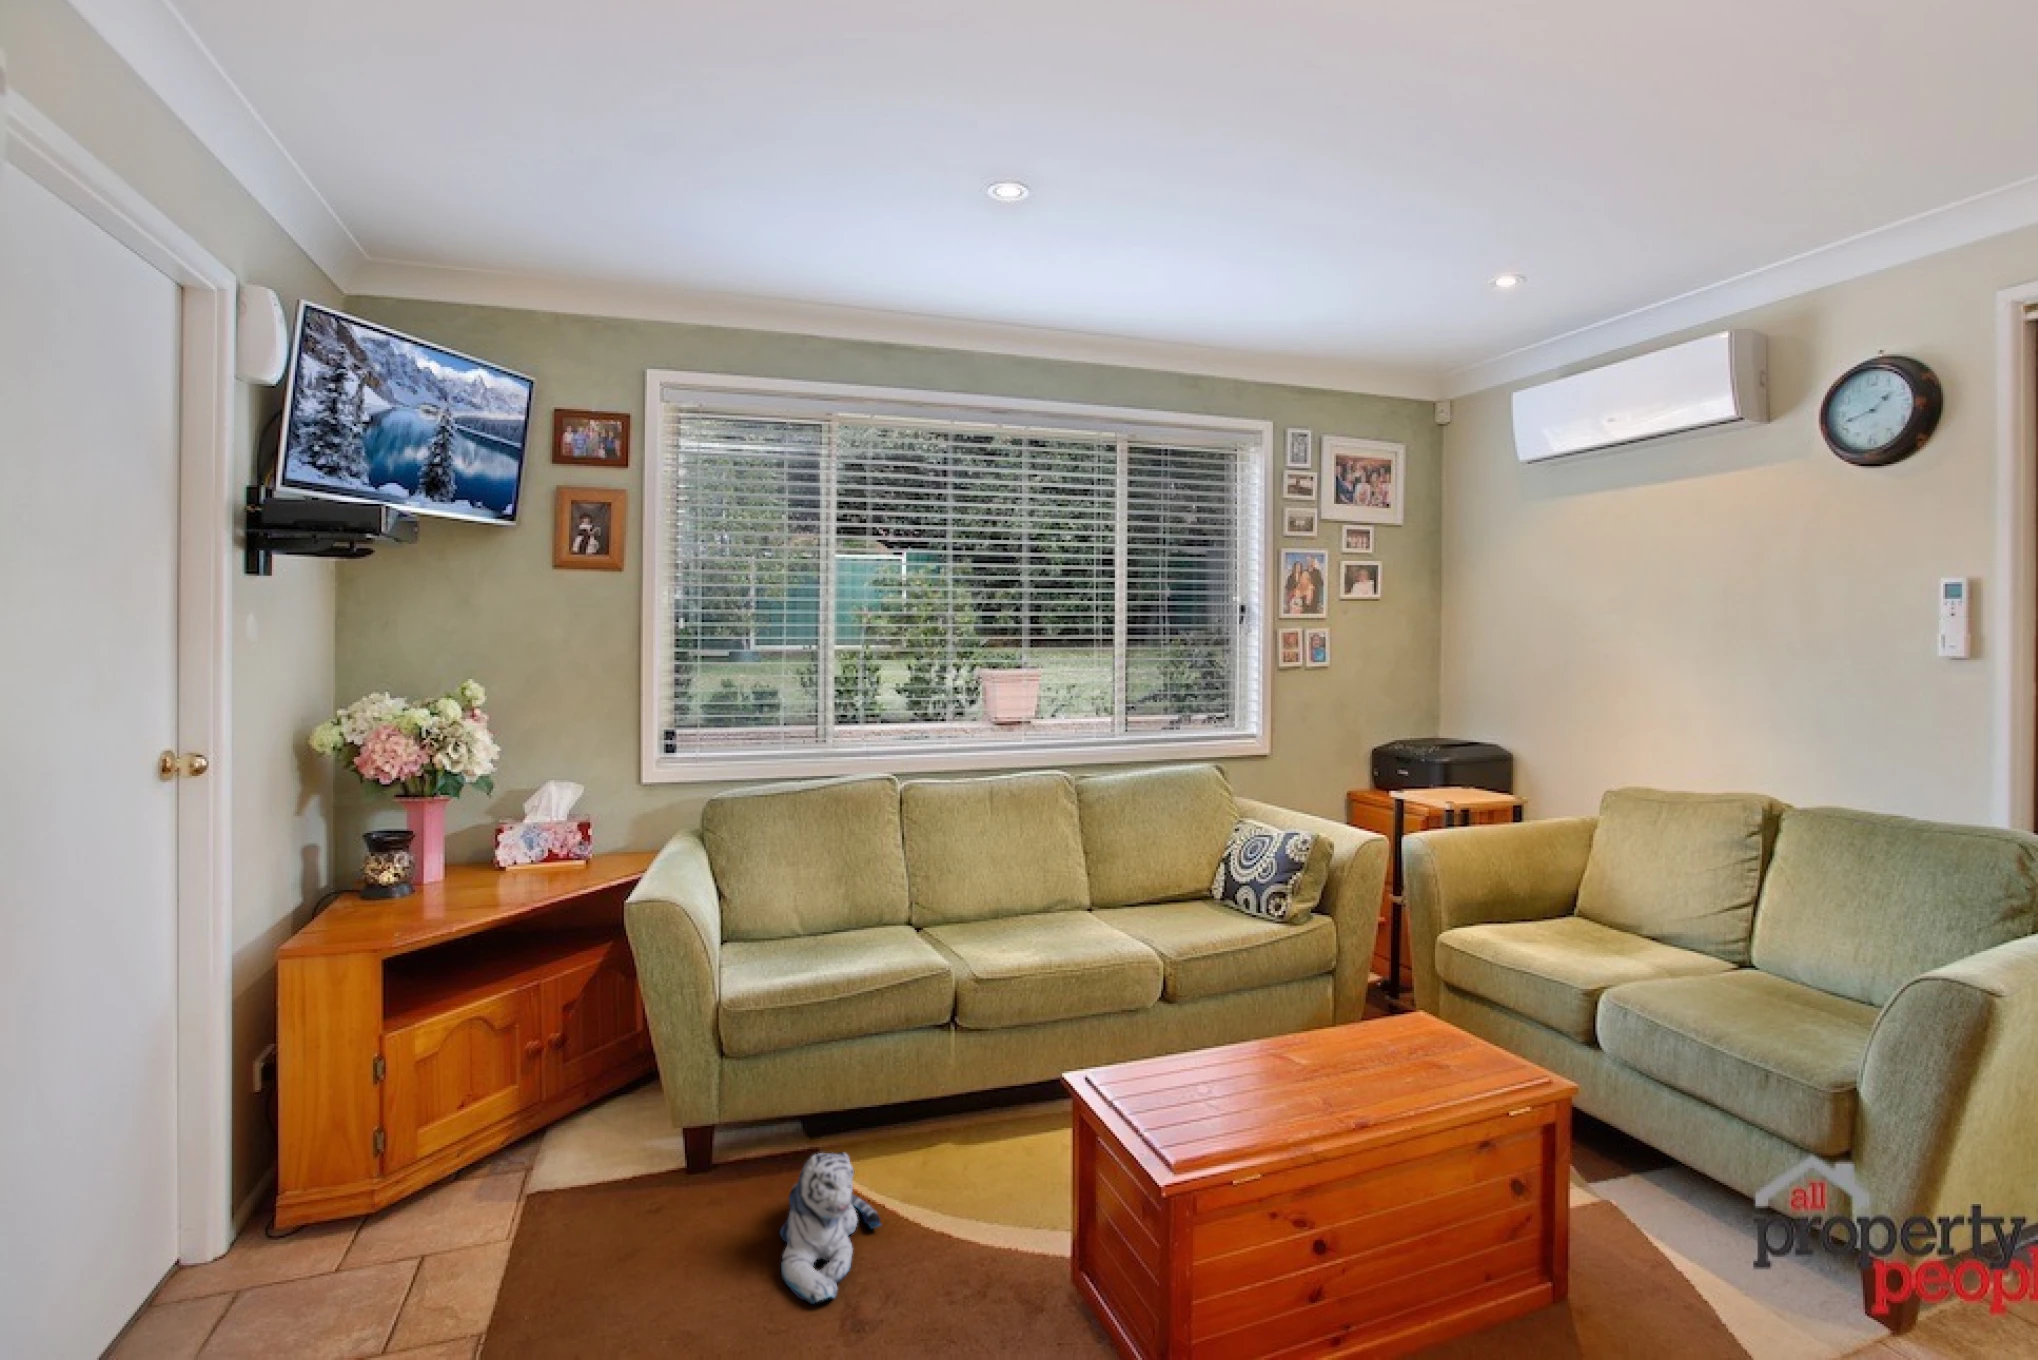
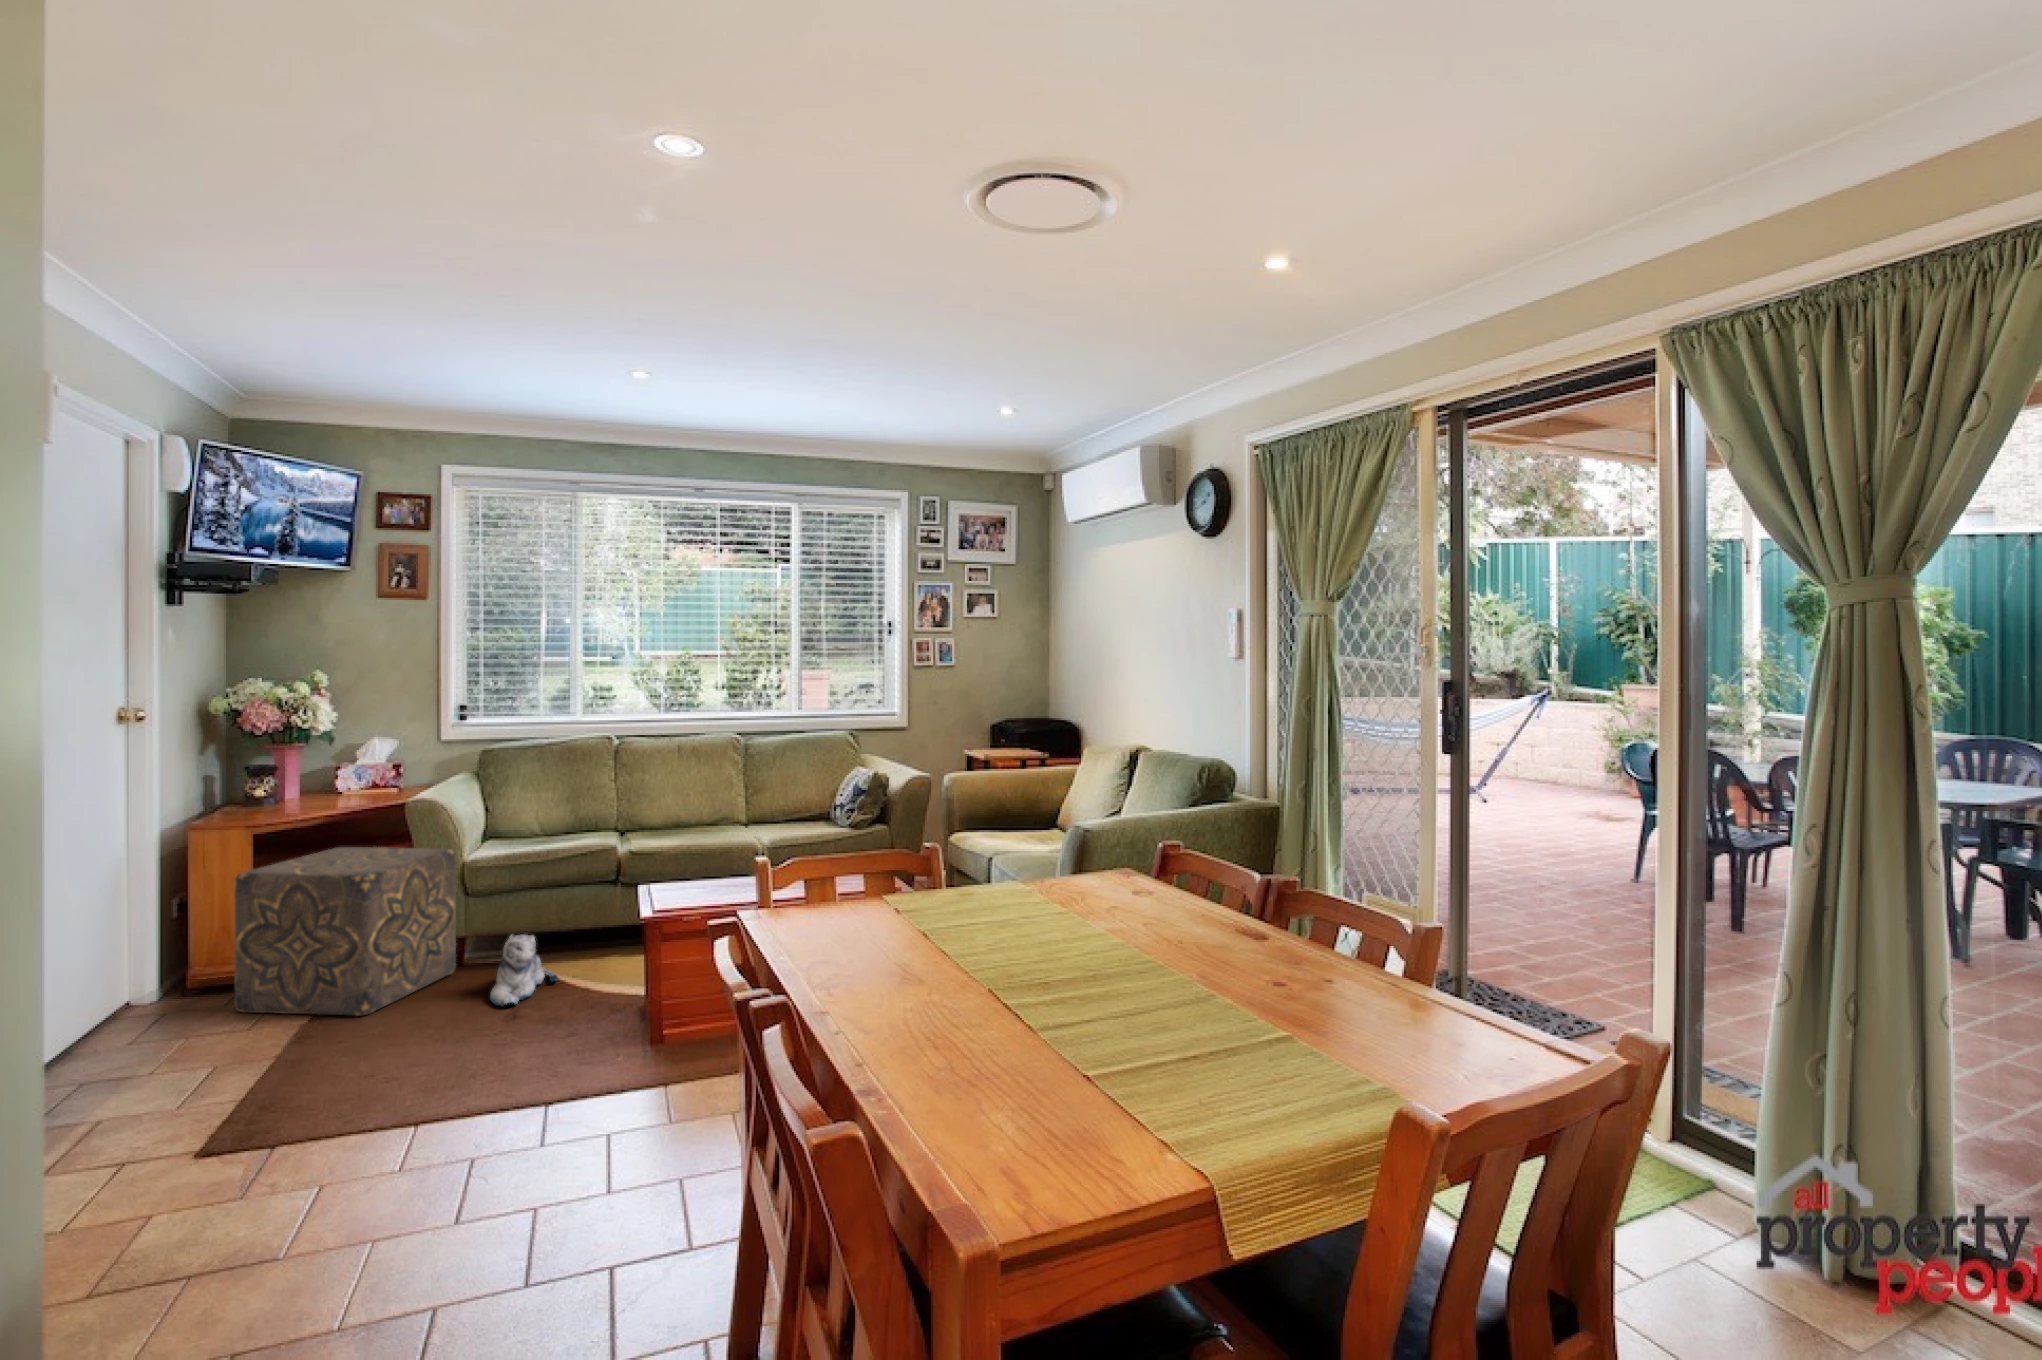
ottoman: none [352,975,703,1322] -> present [235,847,456,1016]

